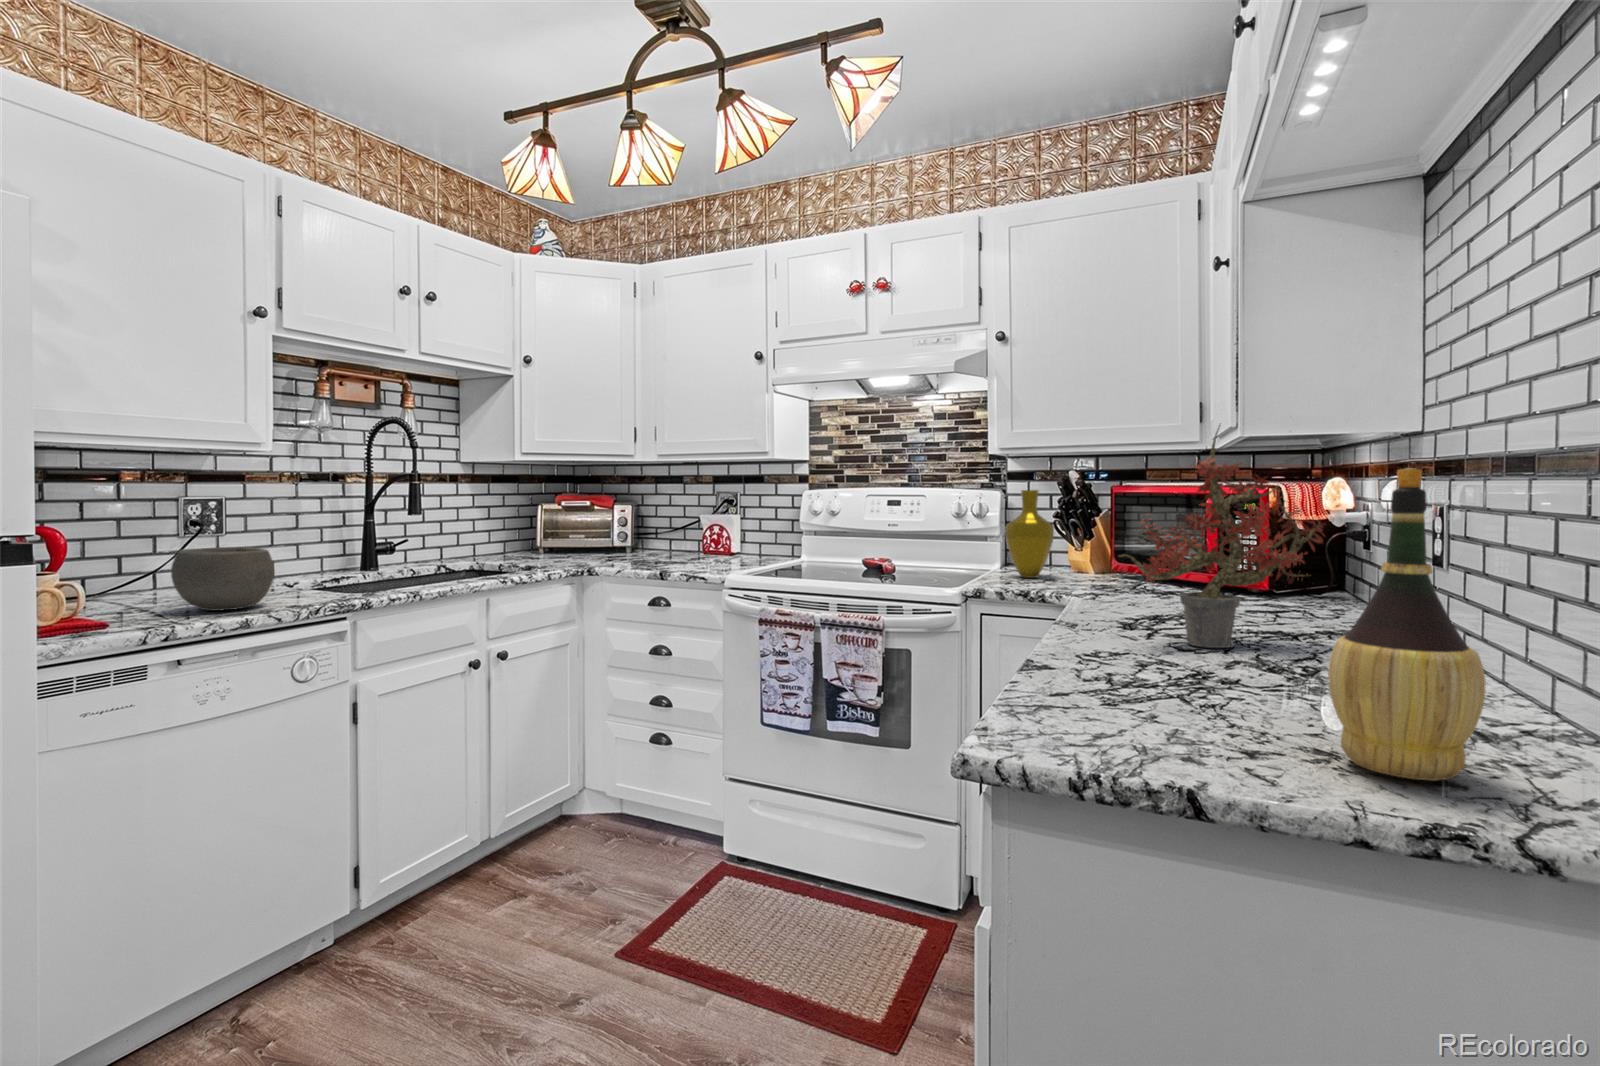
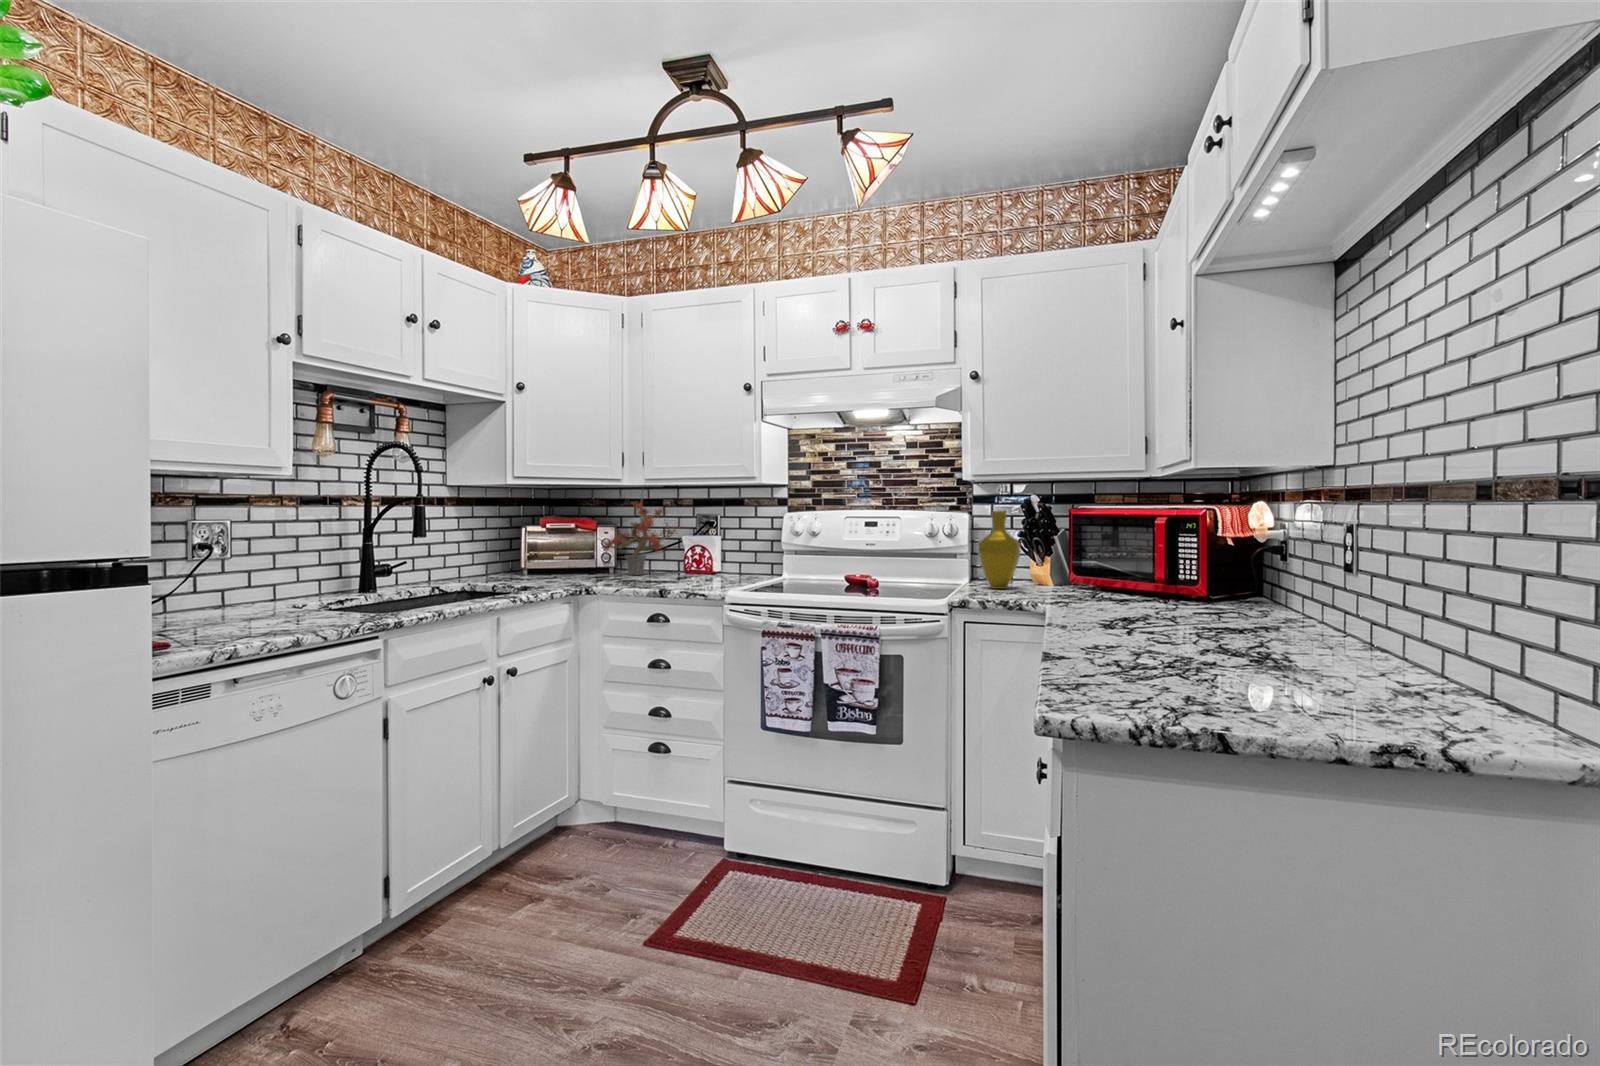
potted plant: present [1120,423,1324,648] -> present [604,497,676,575]
wine bottle: present [1328,468,1486,781] -> none [1306,499,1415,721]
bowl: present [171,547,274,611] -> none [213,567,311,628]

